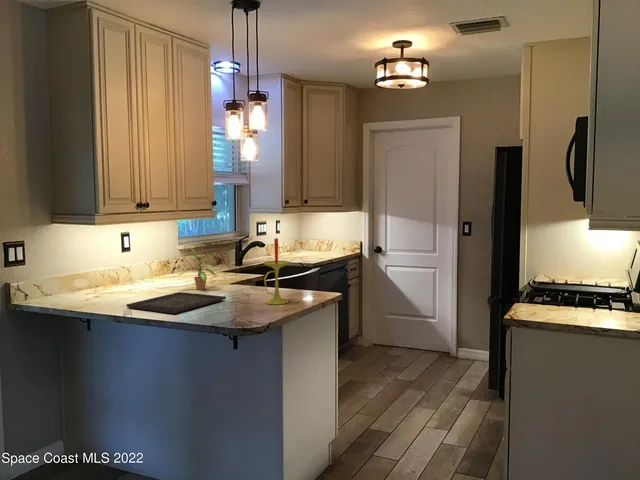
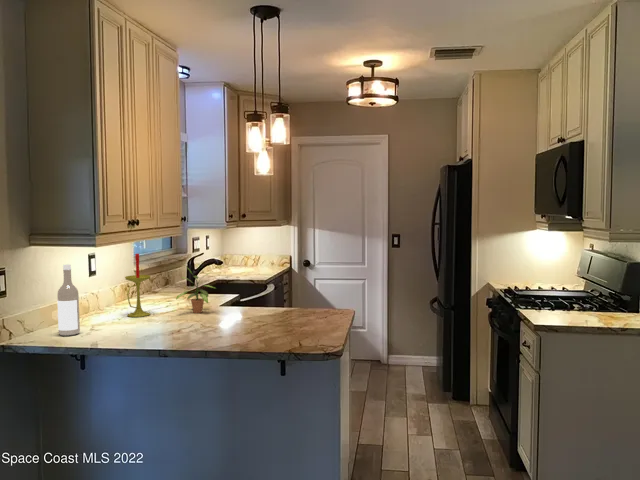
candle: present [264,238,289,304] -> present [125,254,150,317]
wine bottle: none [63,241,82,301] -> present [57,264,80,336]
tray: present [126,292,226,314] -> none [155,317,249,338]

